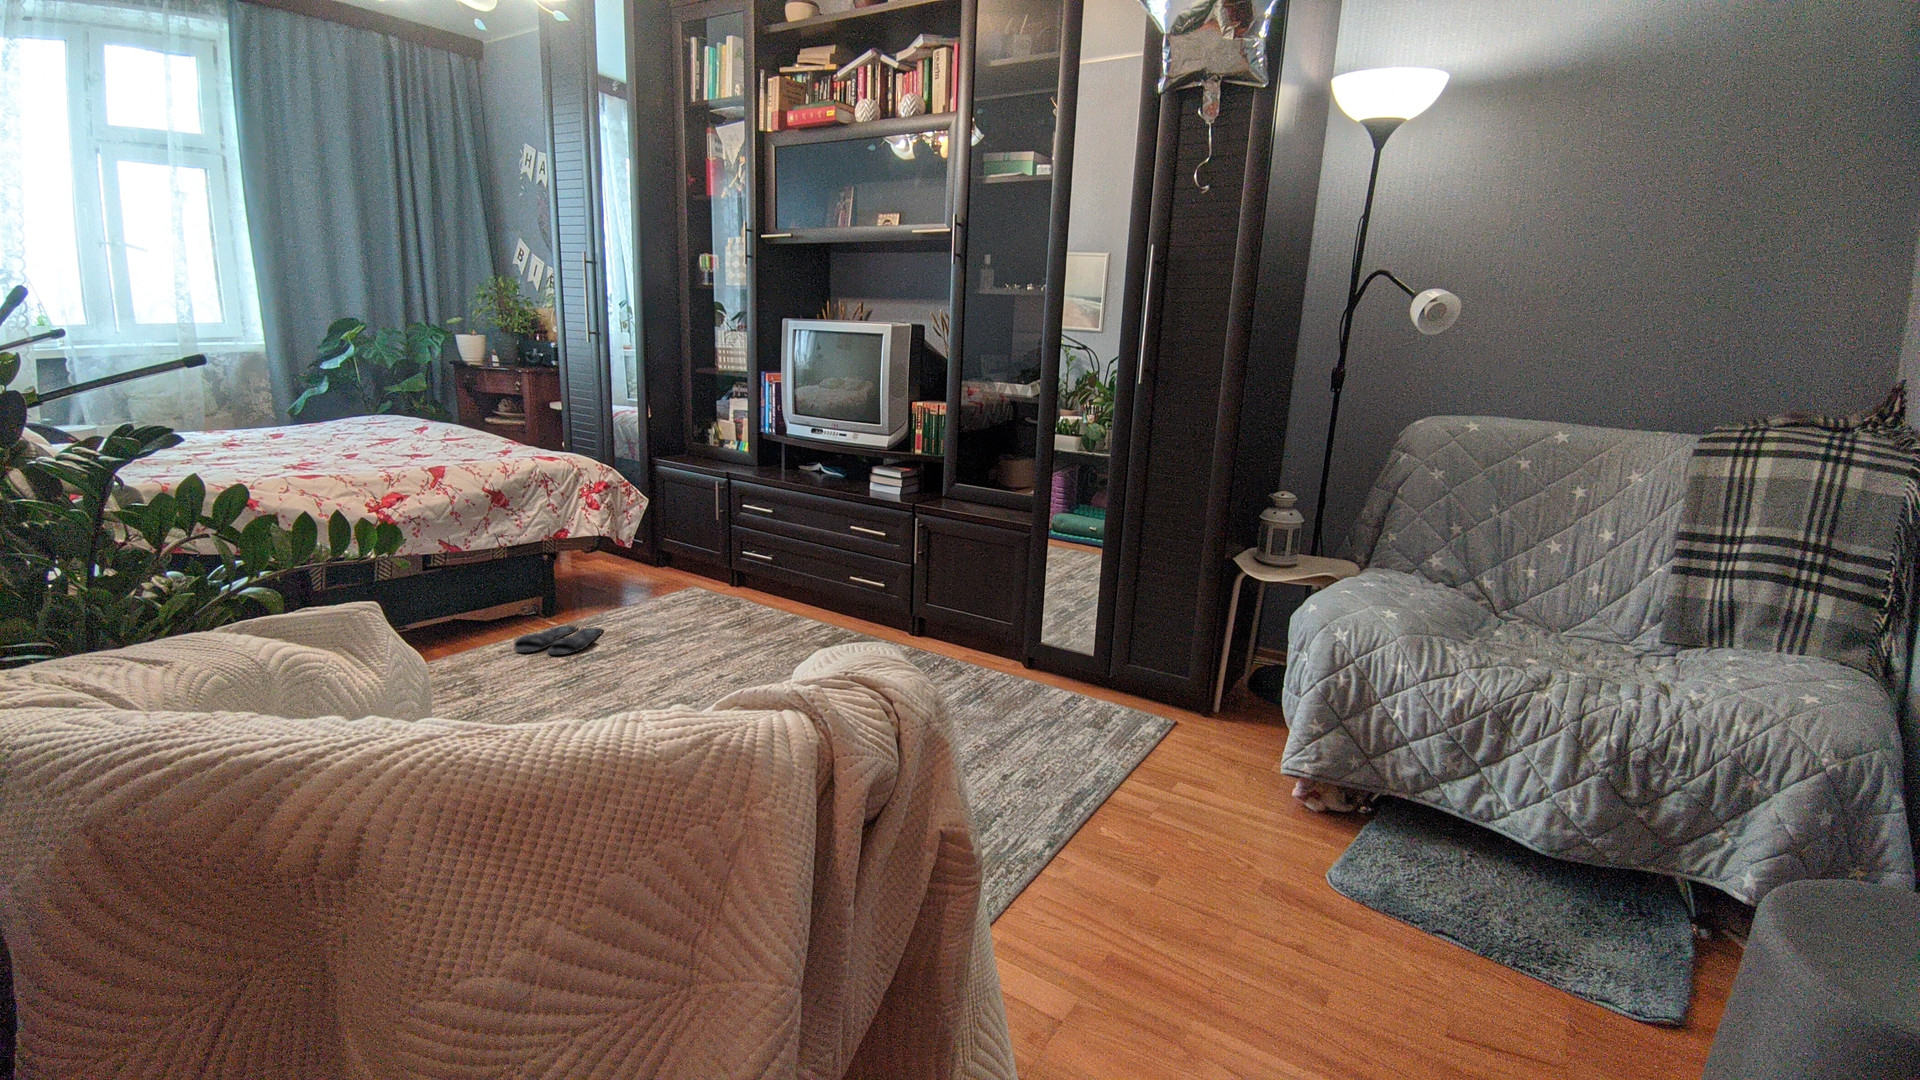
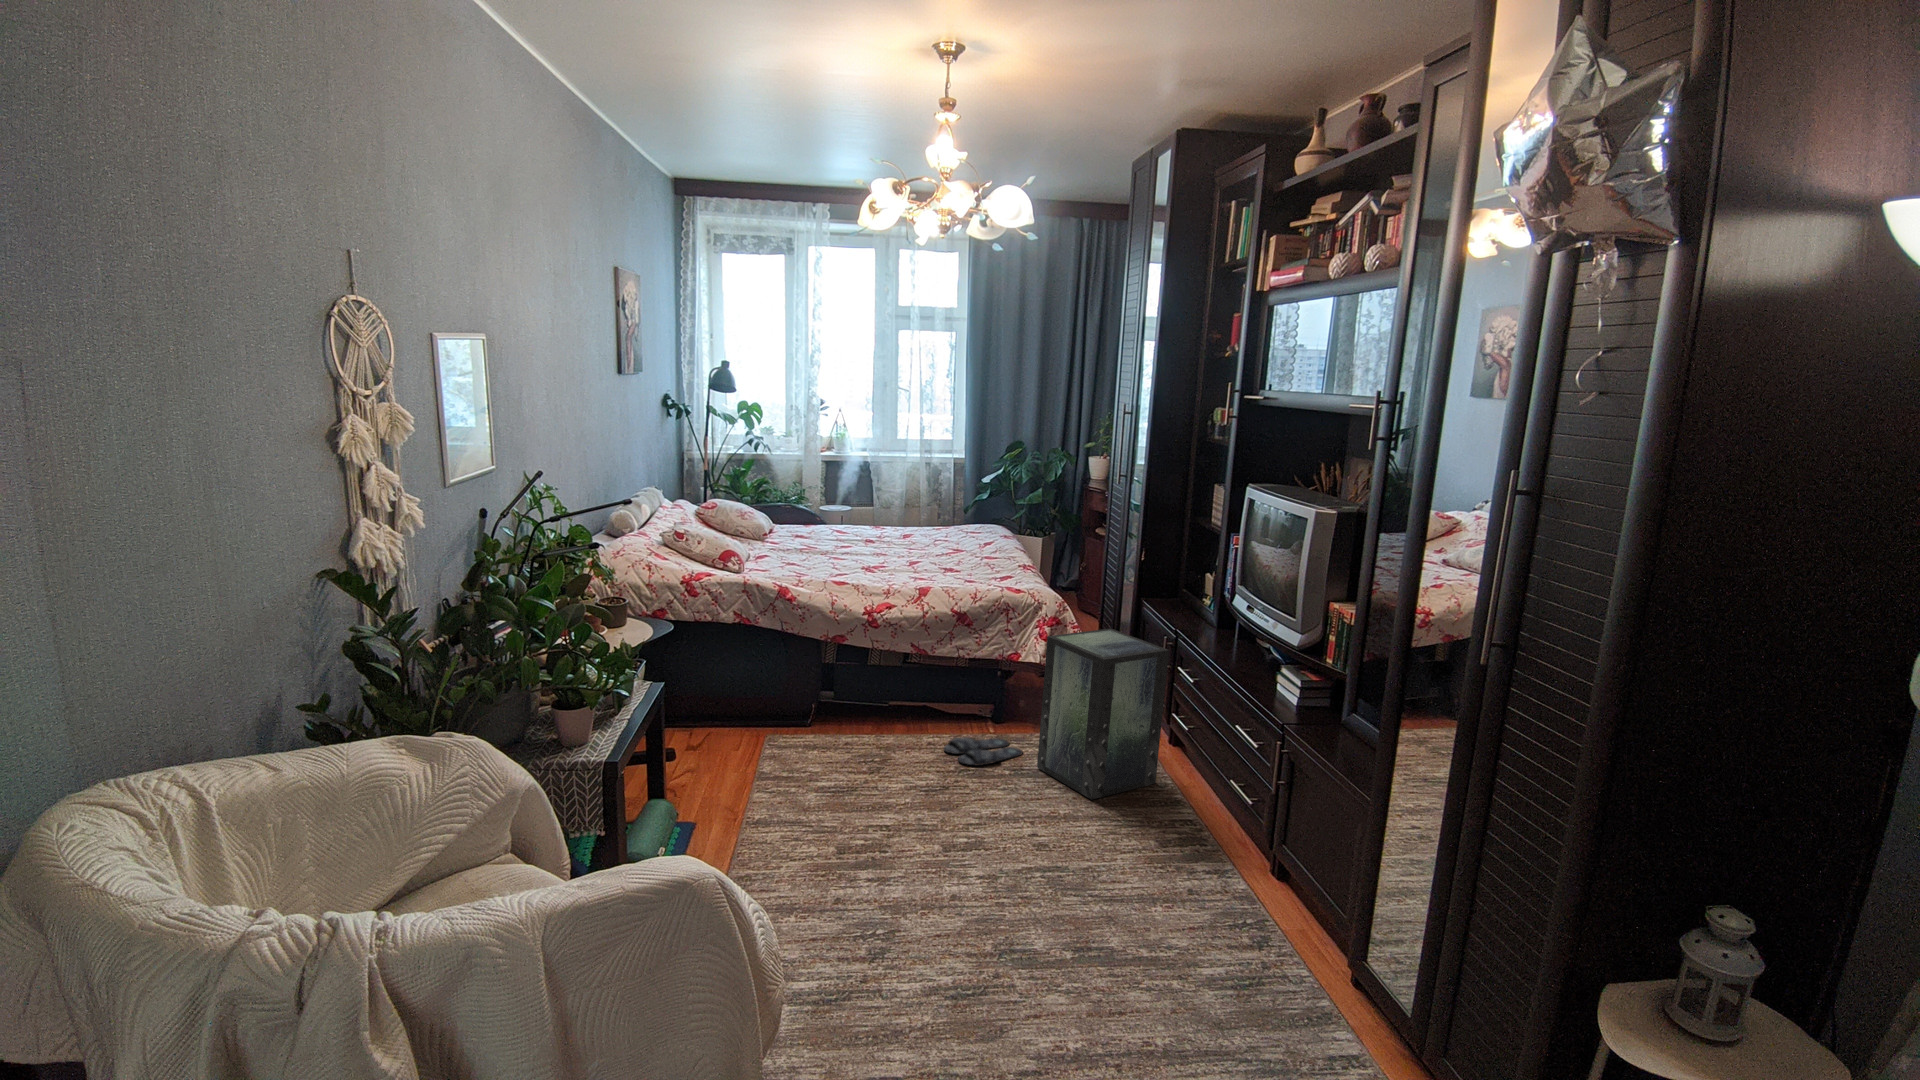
storage box: none [630,479,748,639] -> present [1037,628,1169,800]

